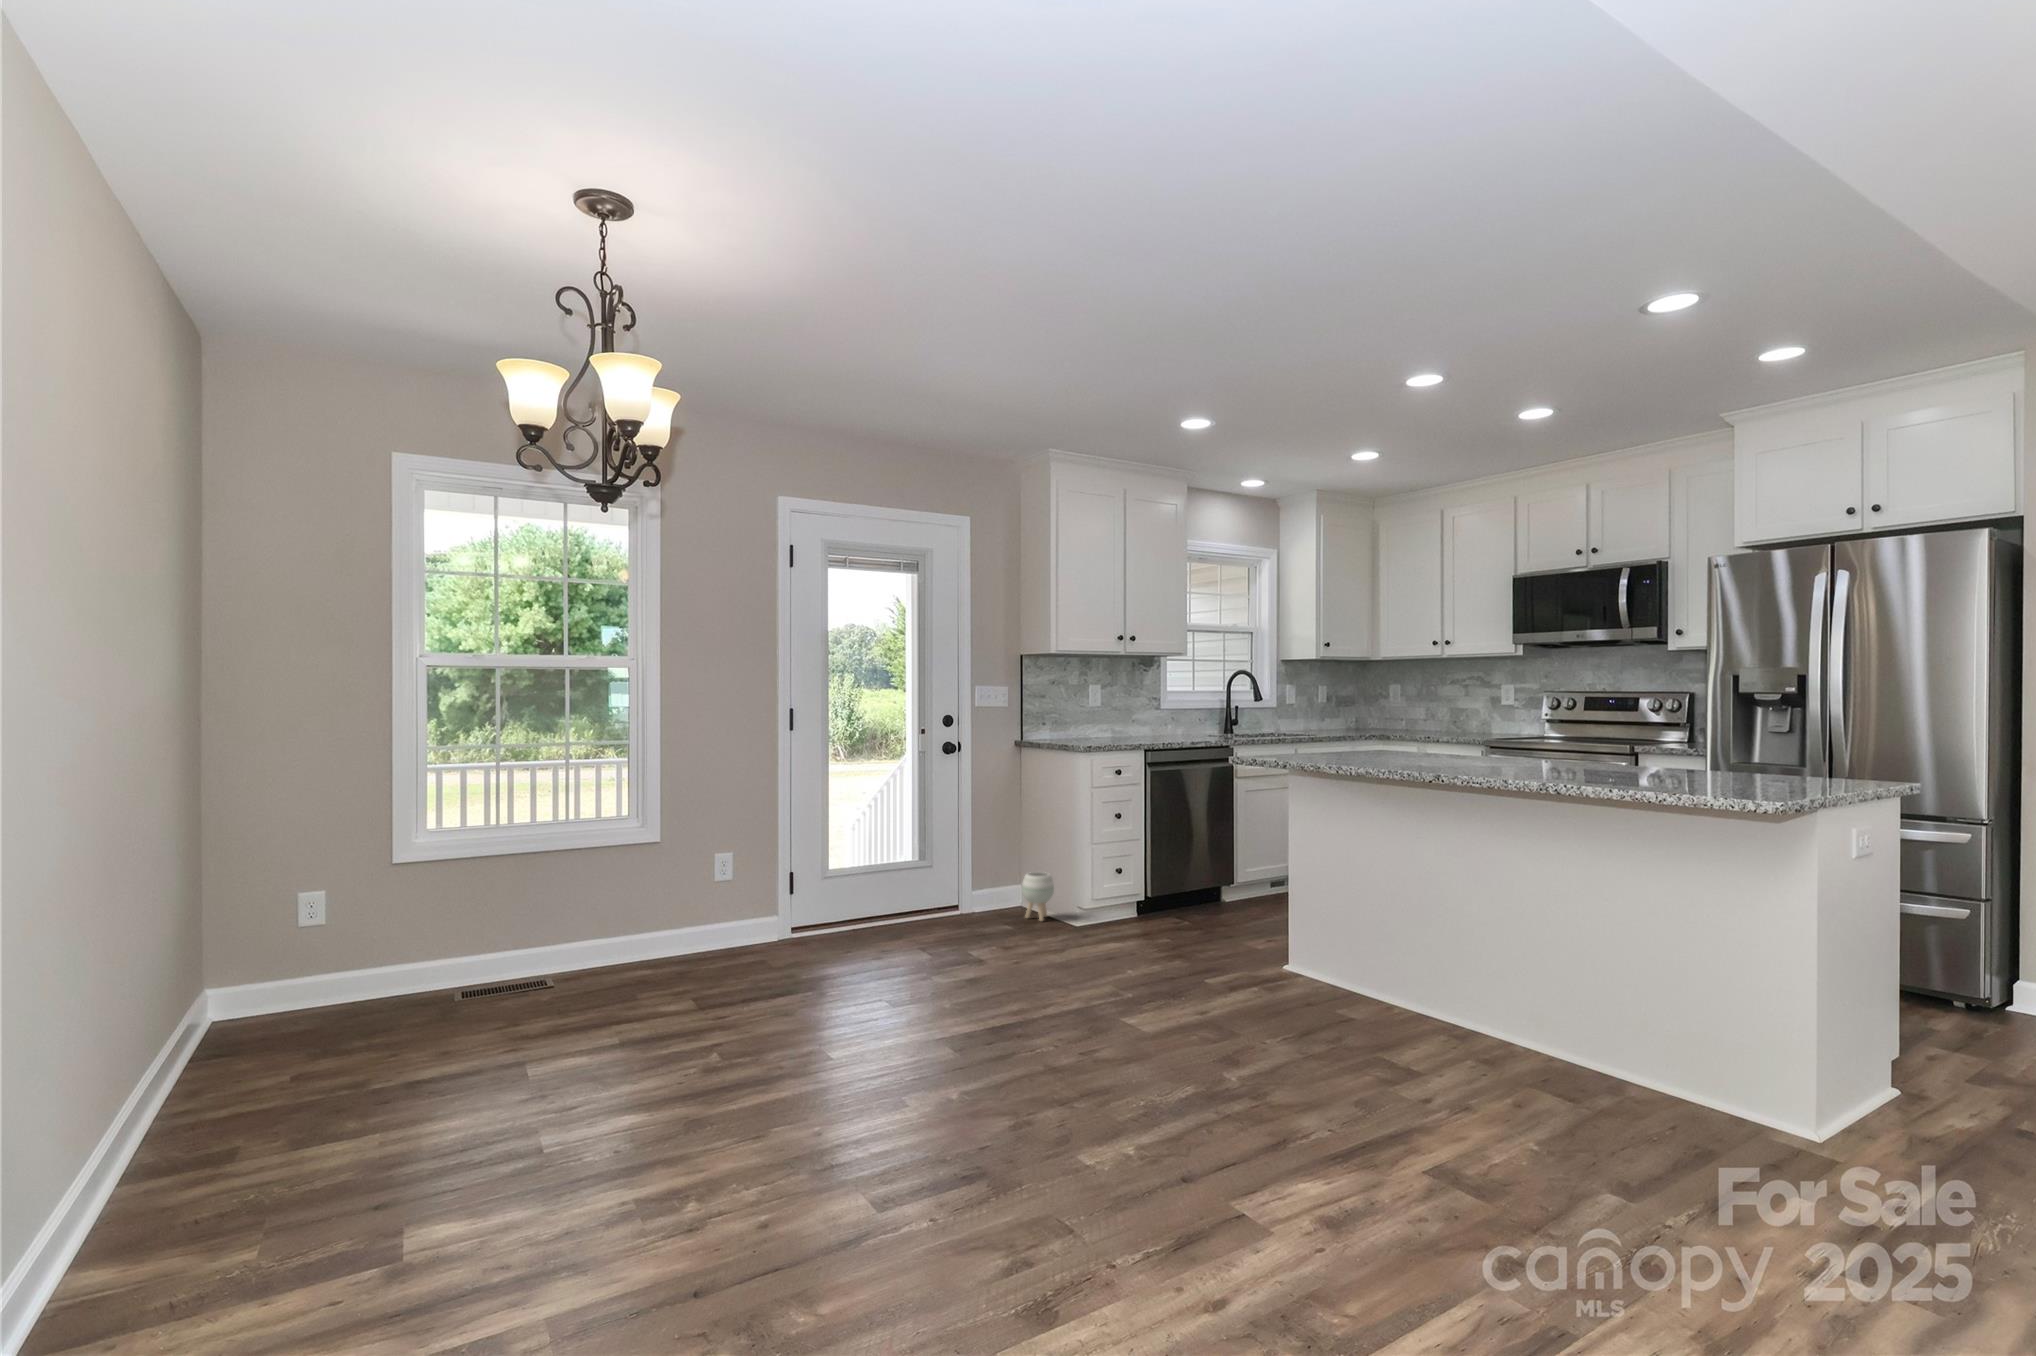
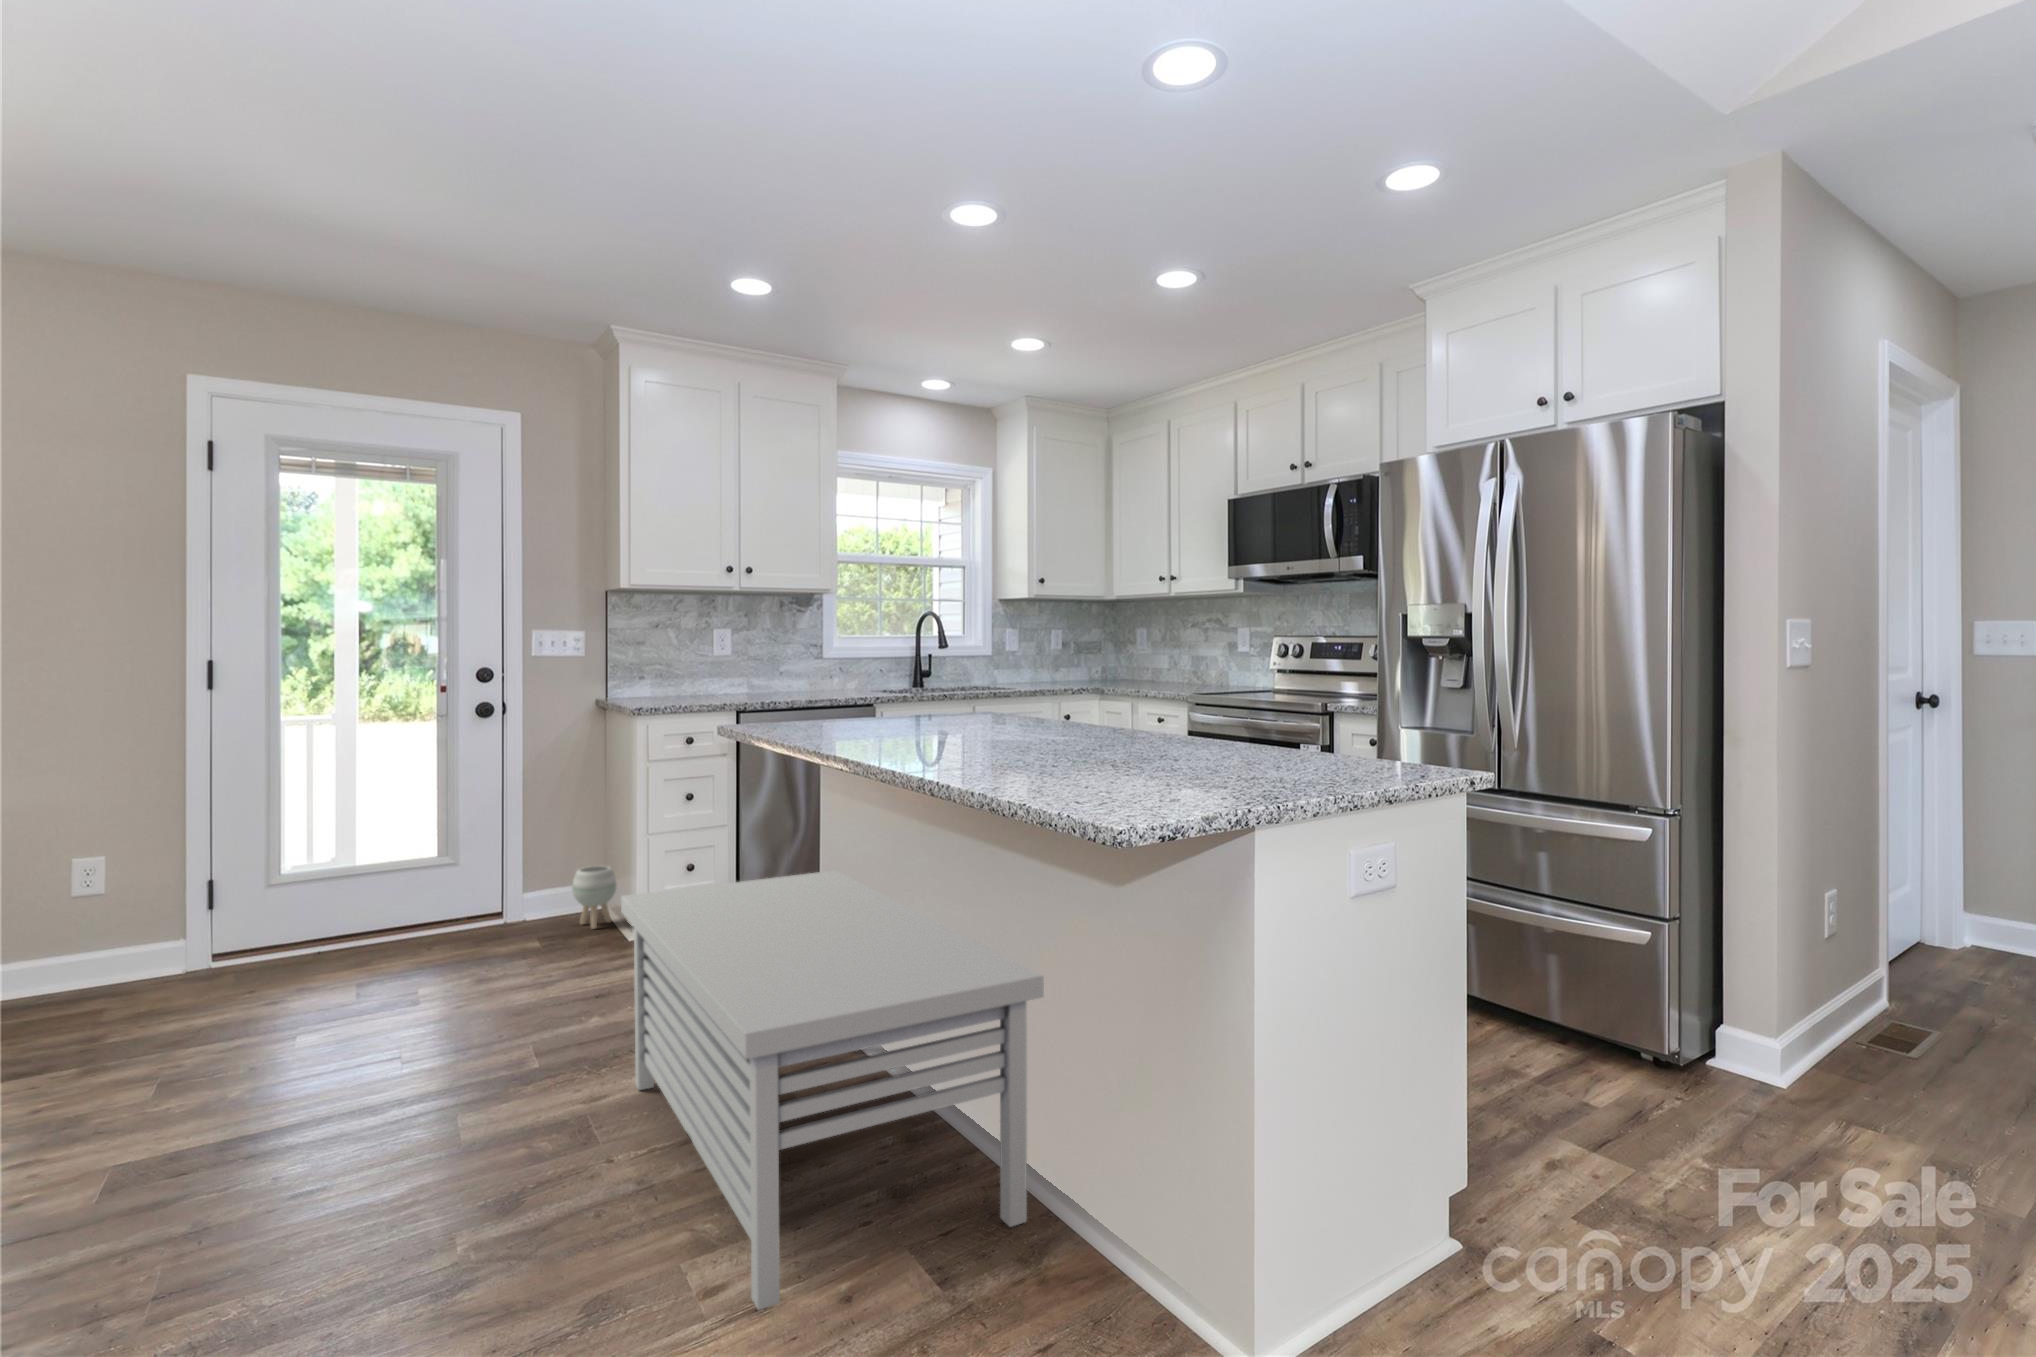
storage bench: none [1225,865,1627,1124] -> present [621,870,1044,1310]

